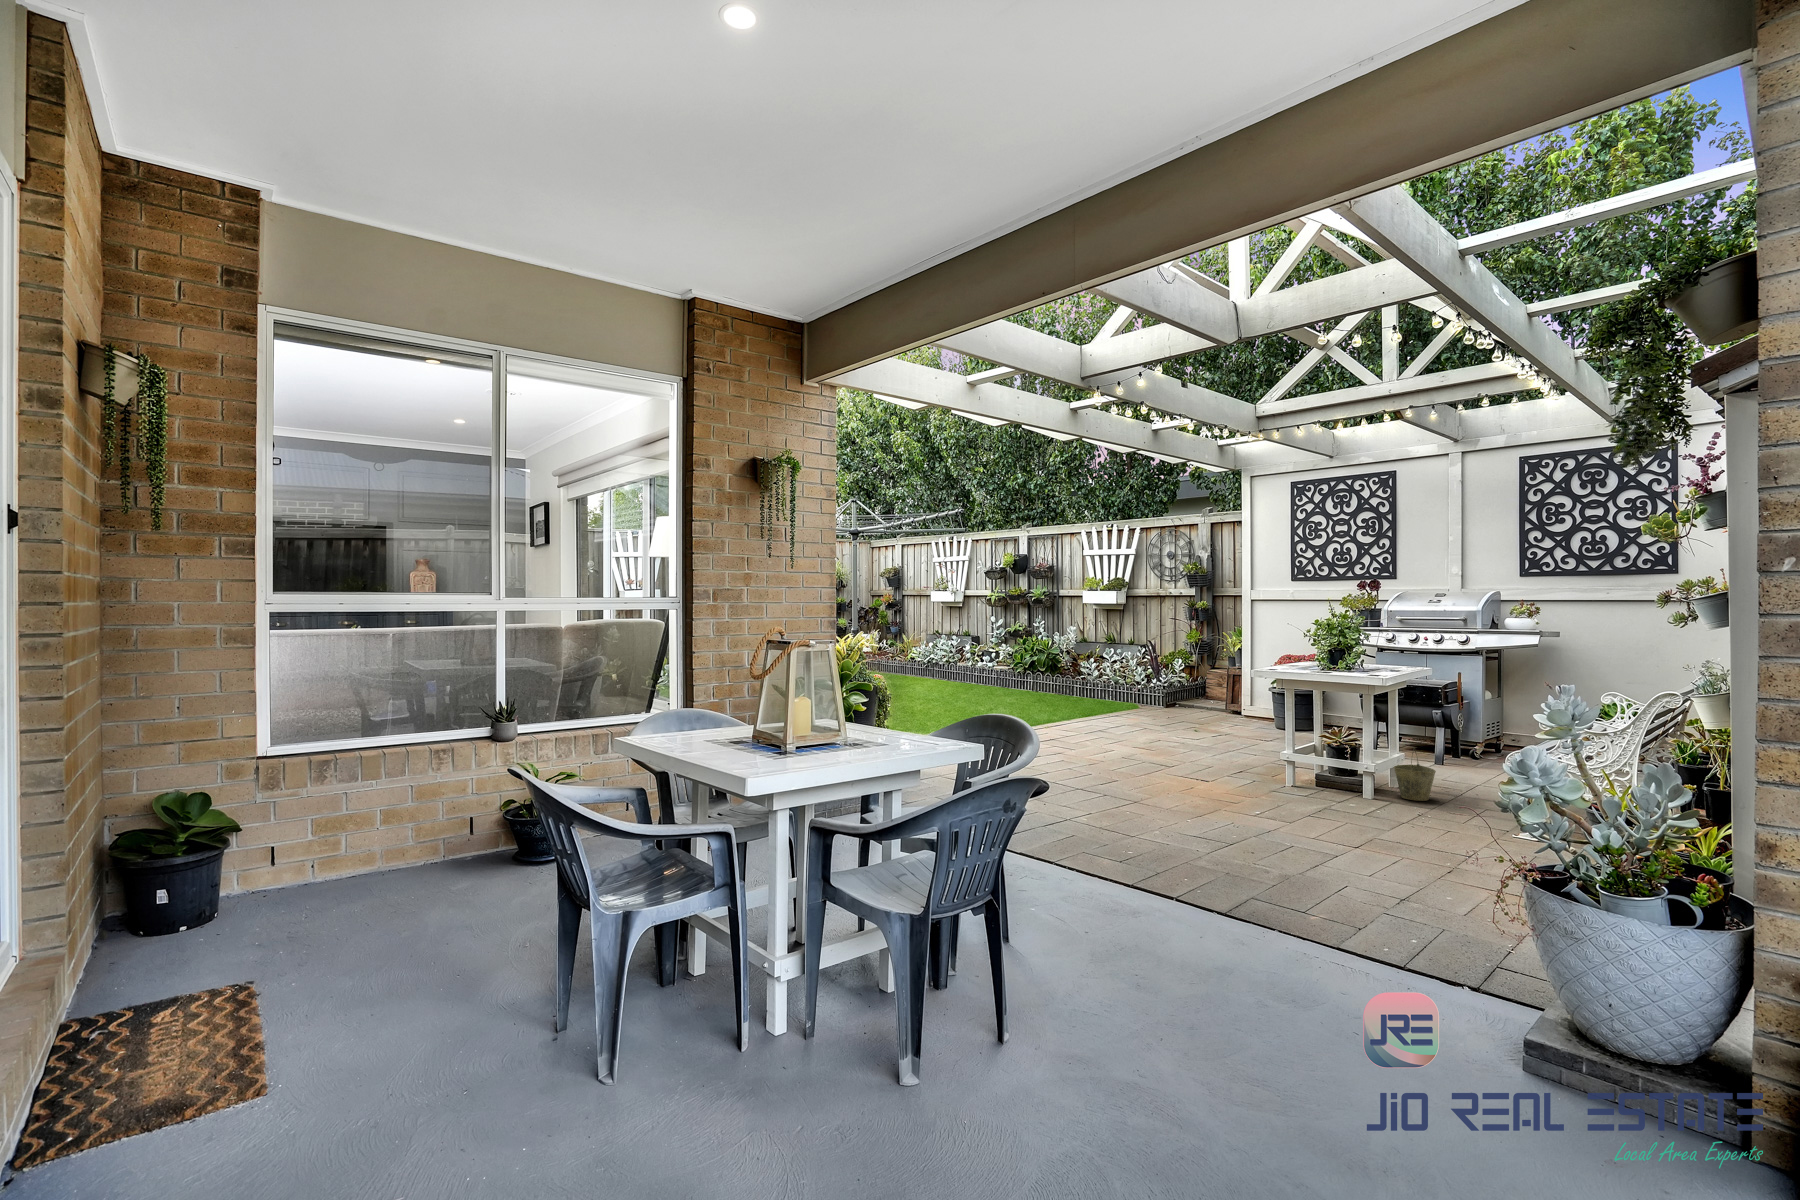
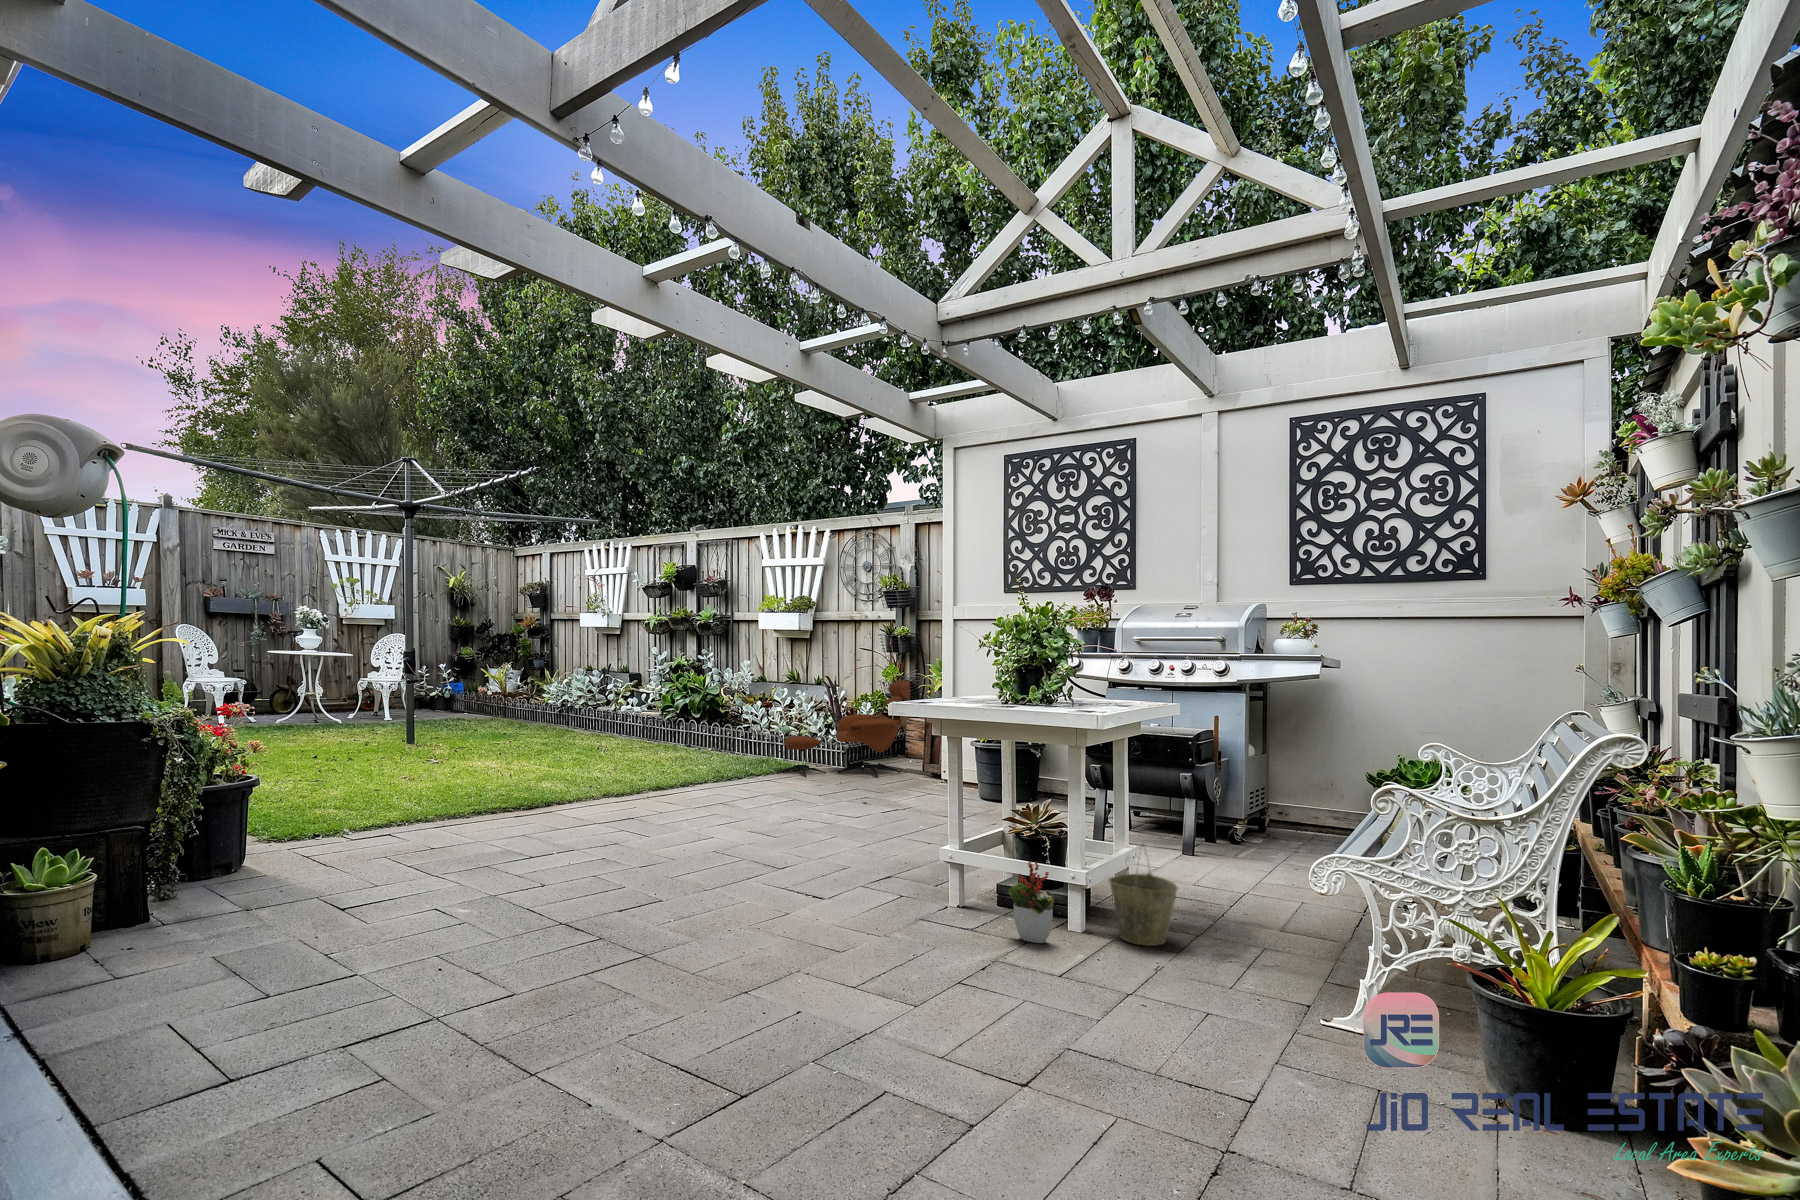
lounge chair: none [1119,642,1214,712] -> present [777,680,910,777]
decorative plant: none [1336,756,1364,798] -> present [1008,861,1054,943]

